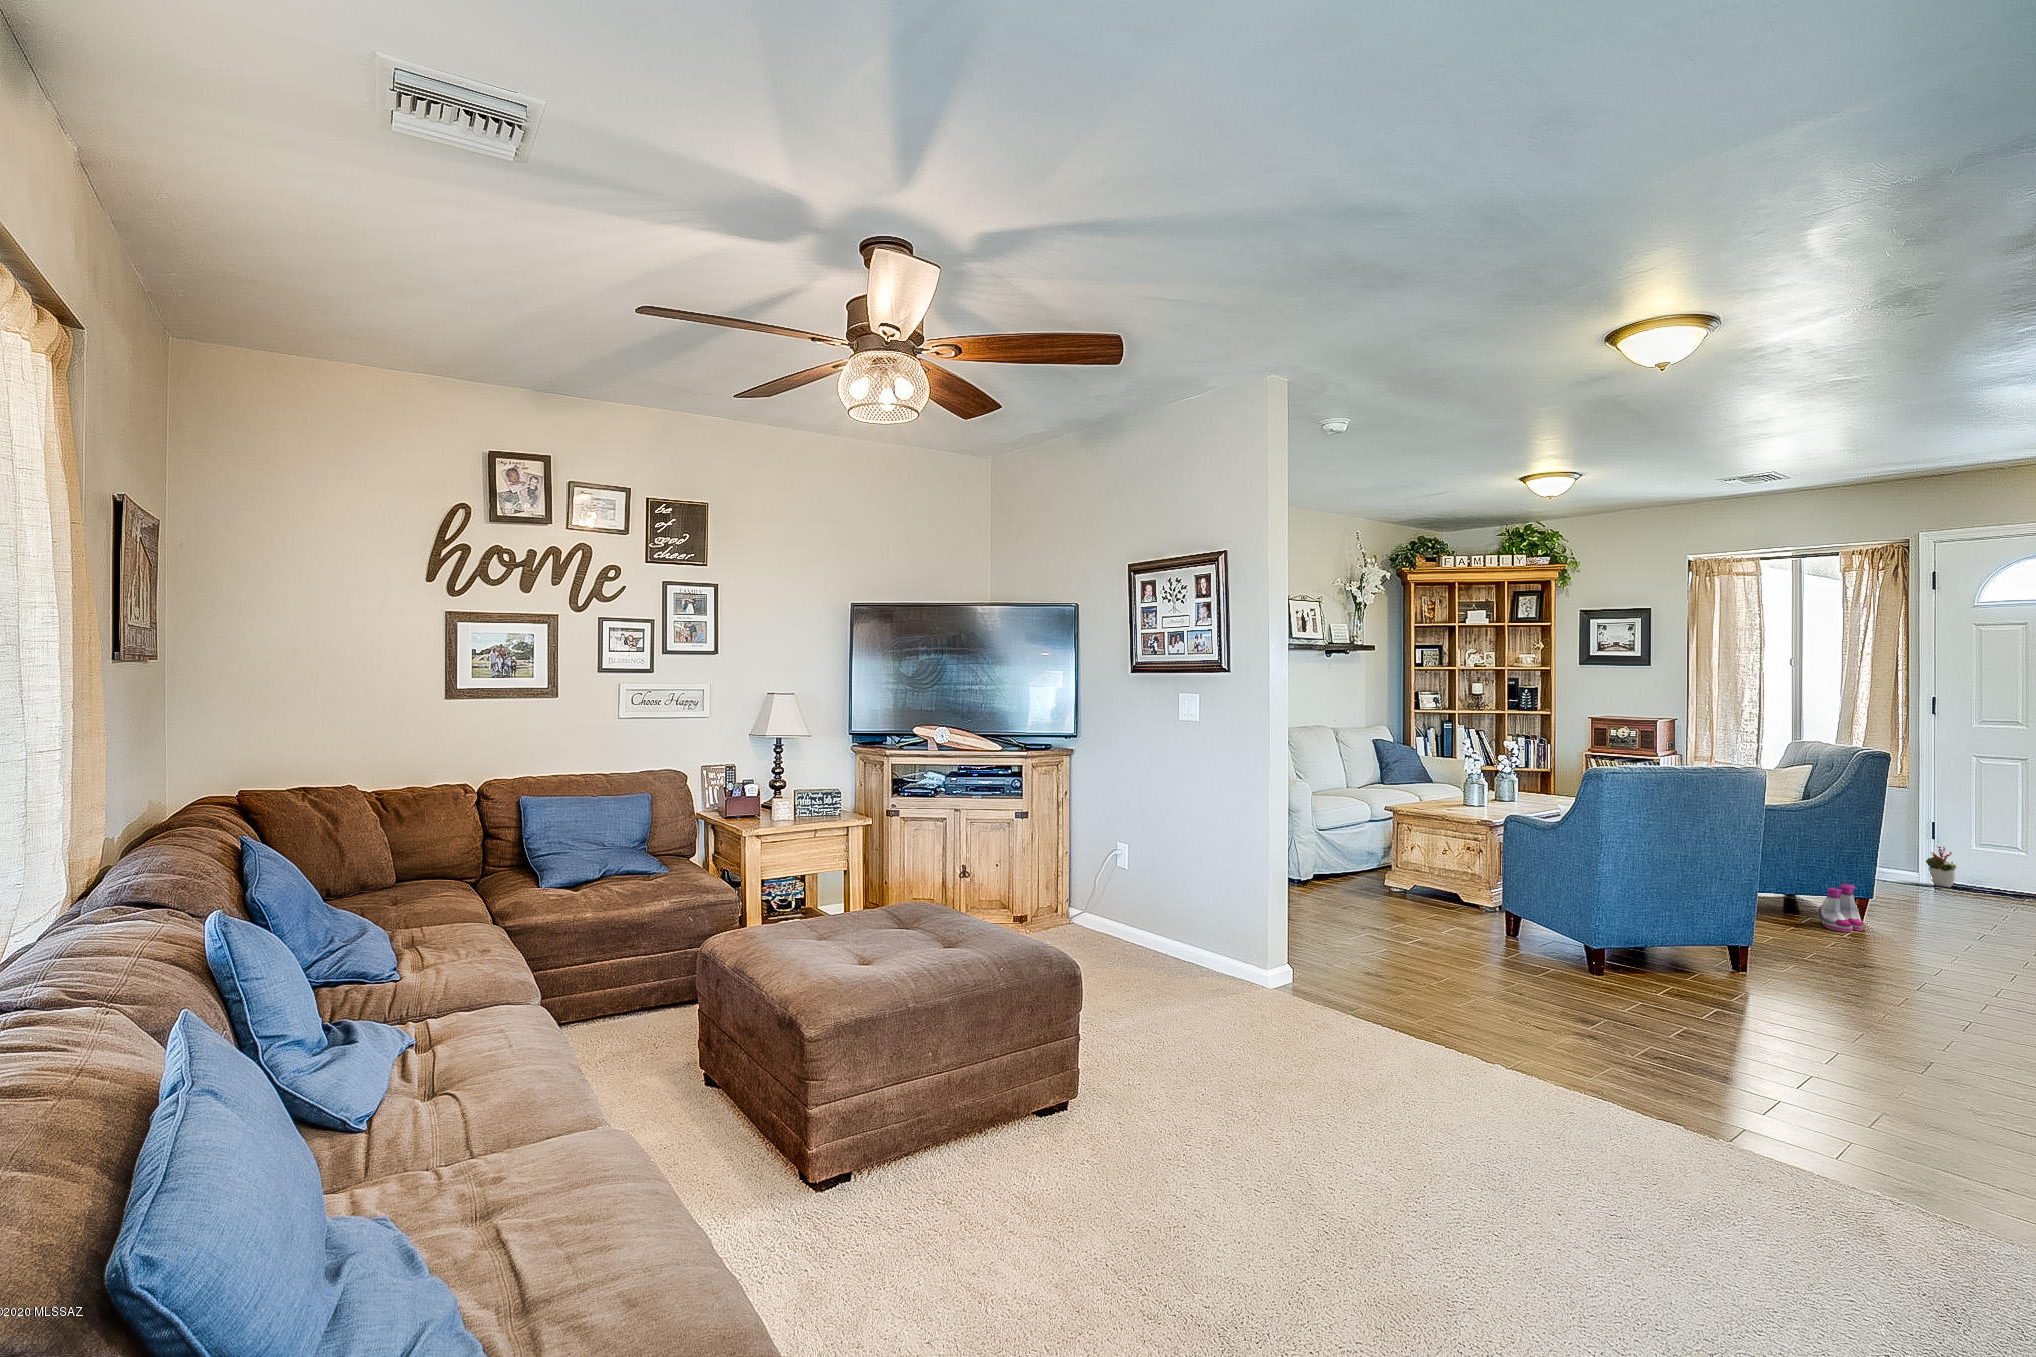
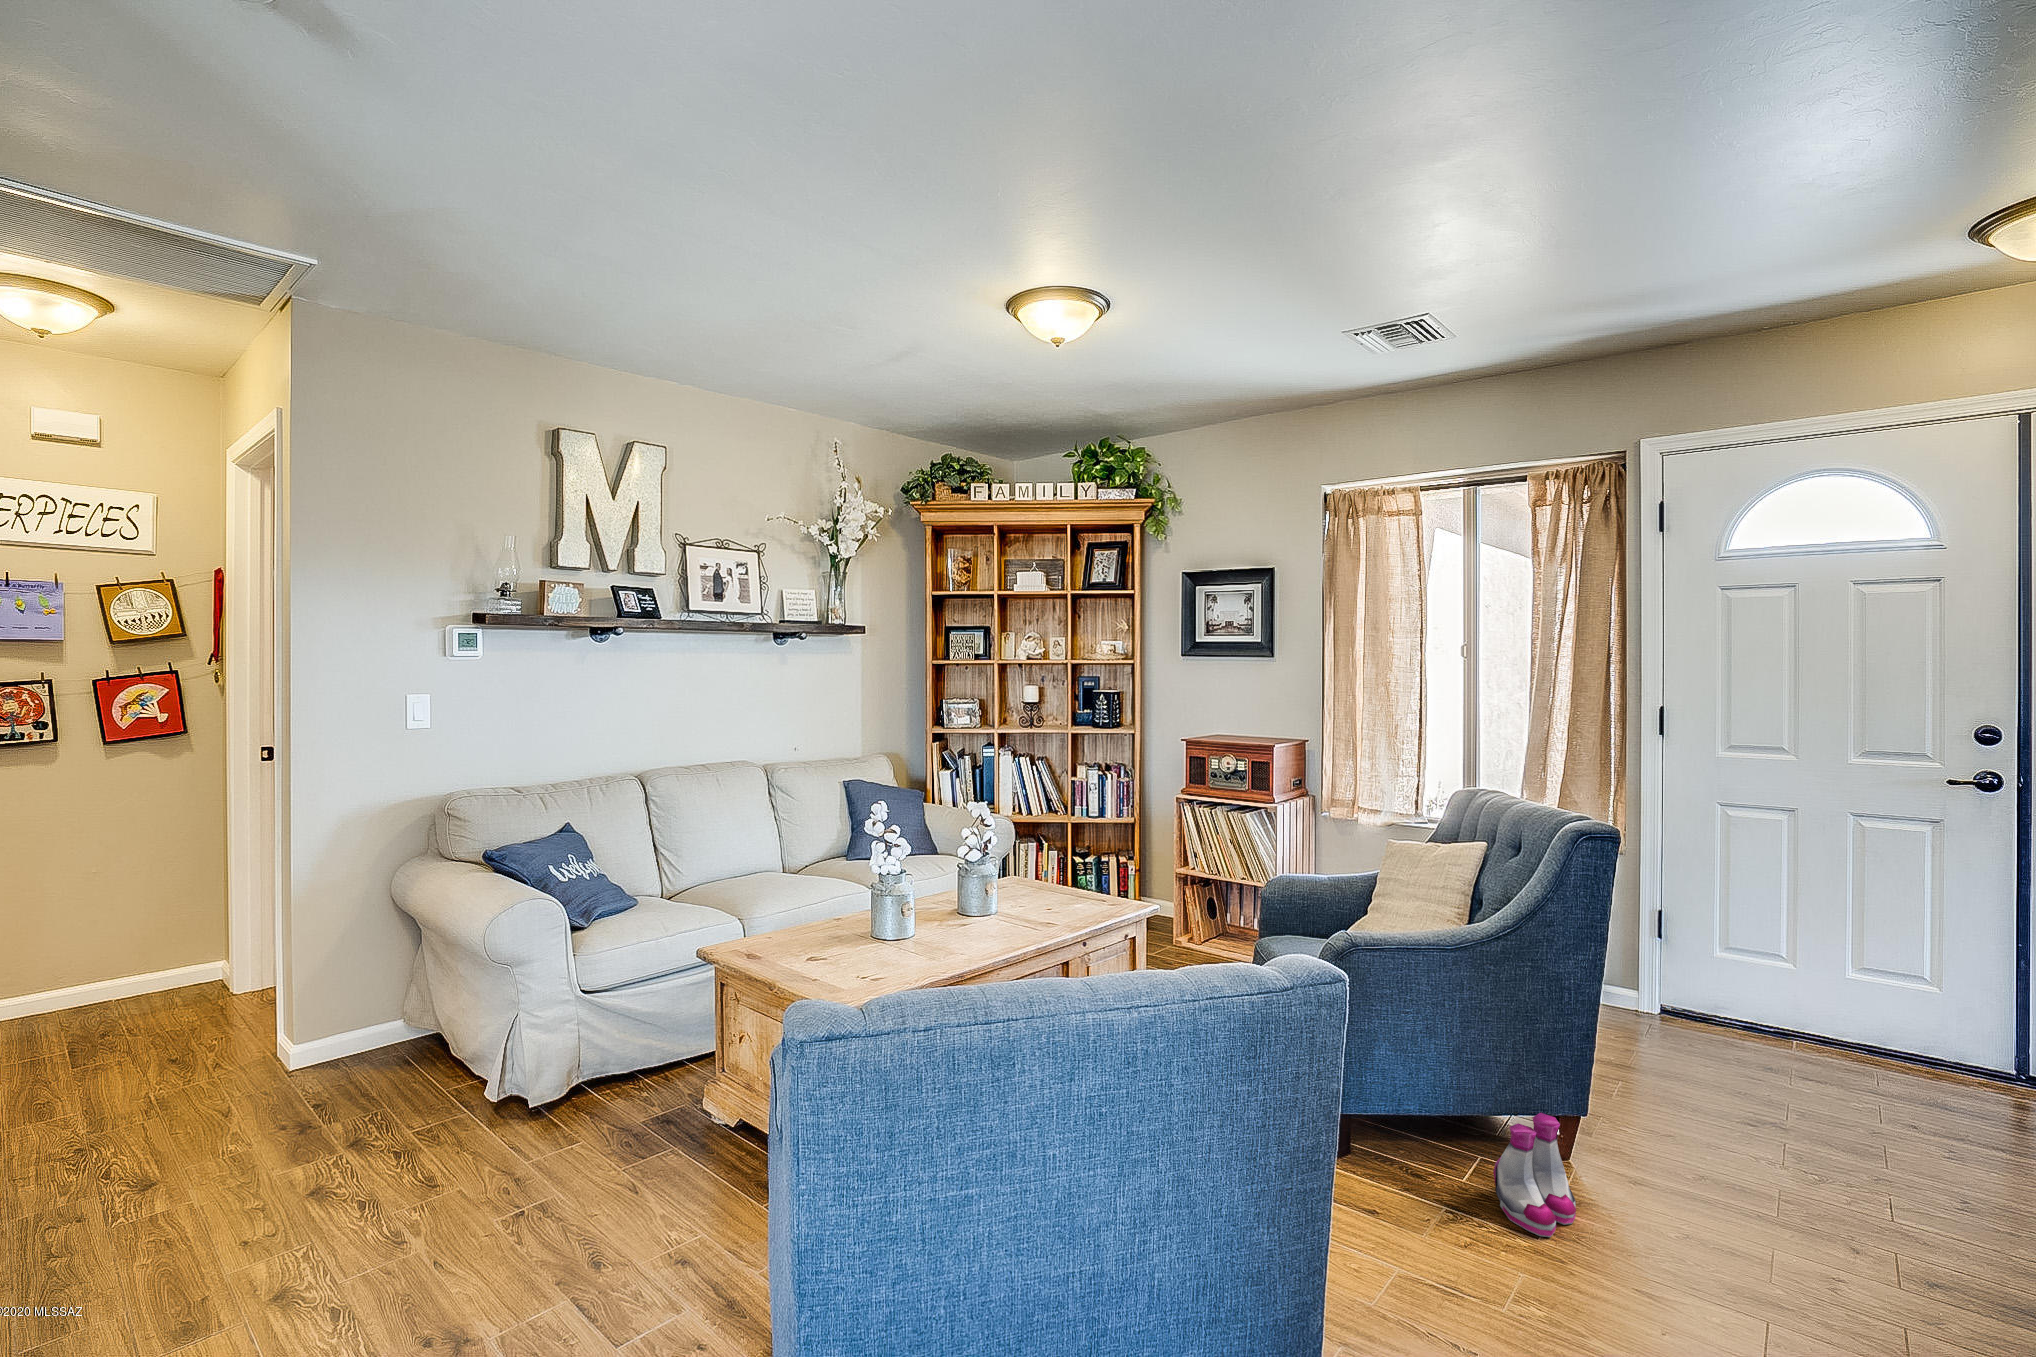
decorative plant: present [1926,846,1956,887] -> none [1649,955,1694,1025]

